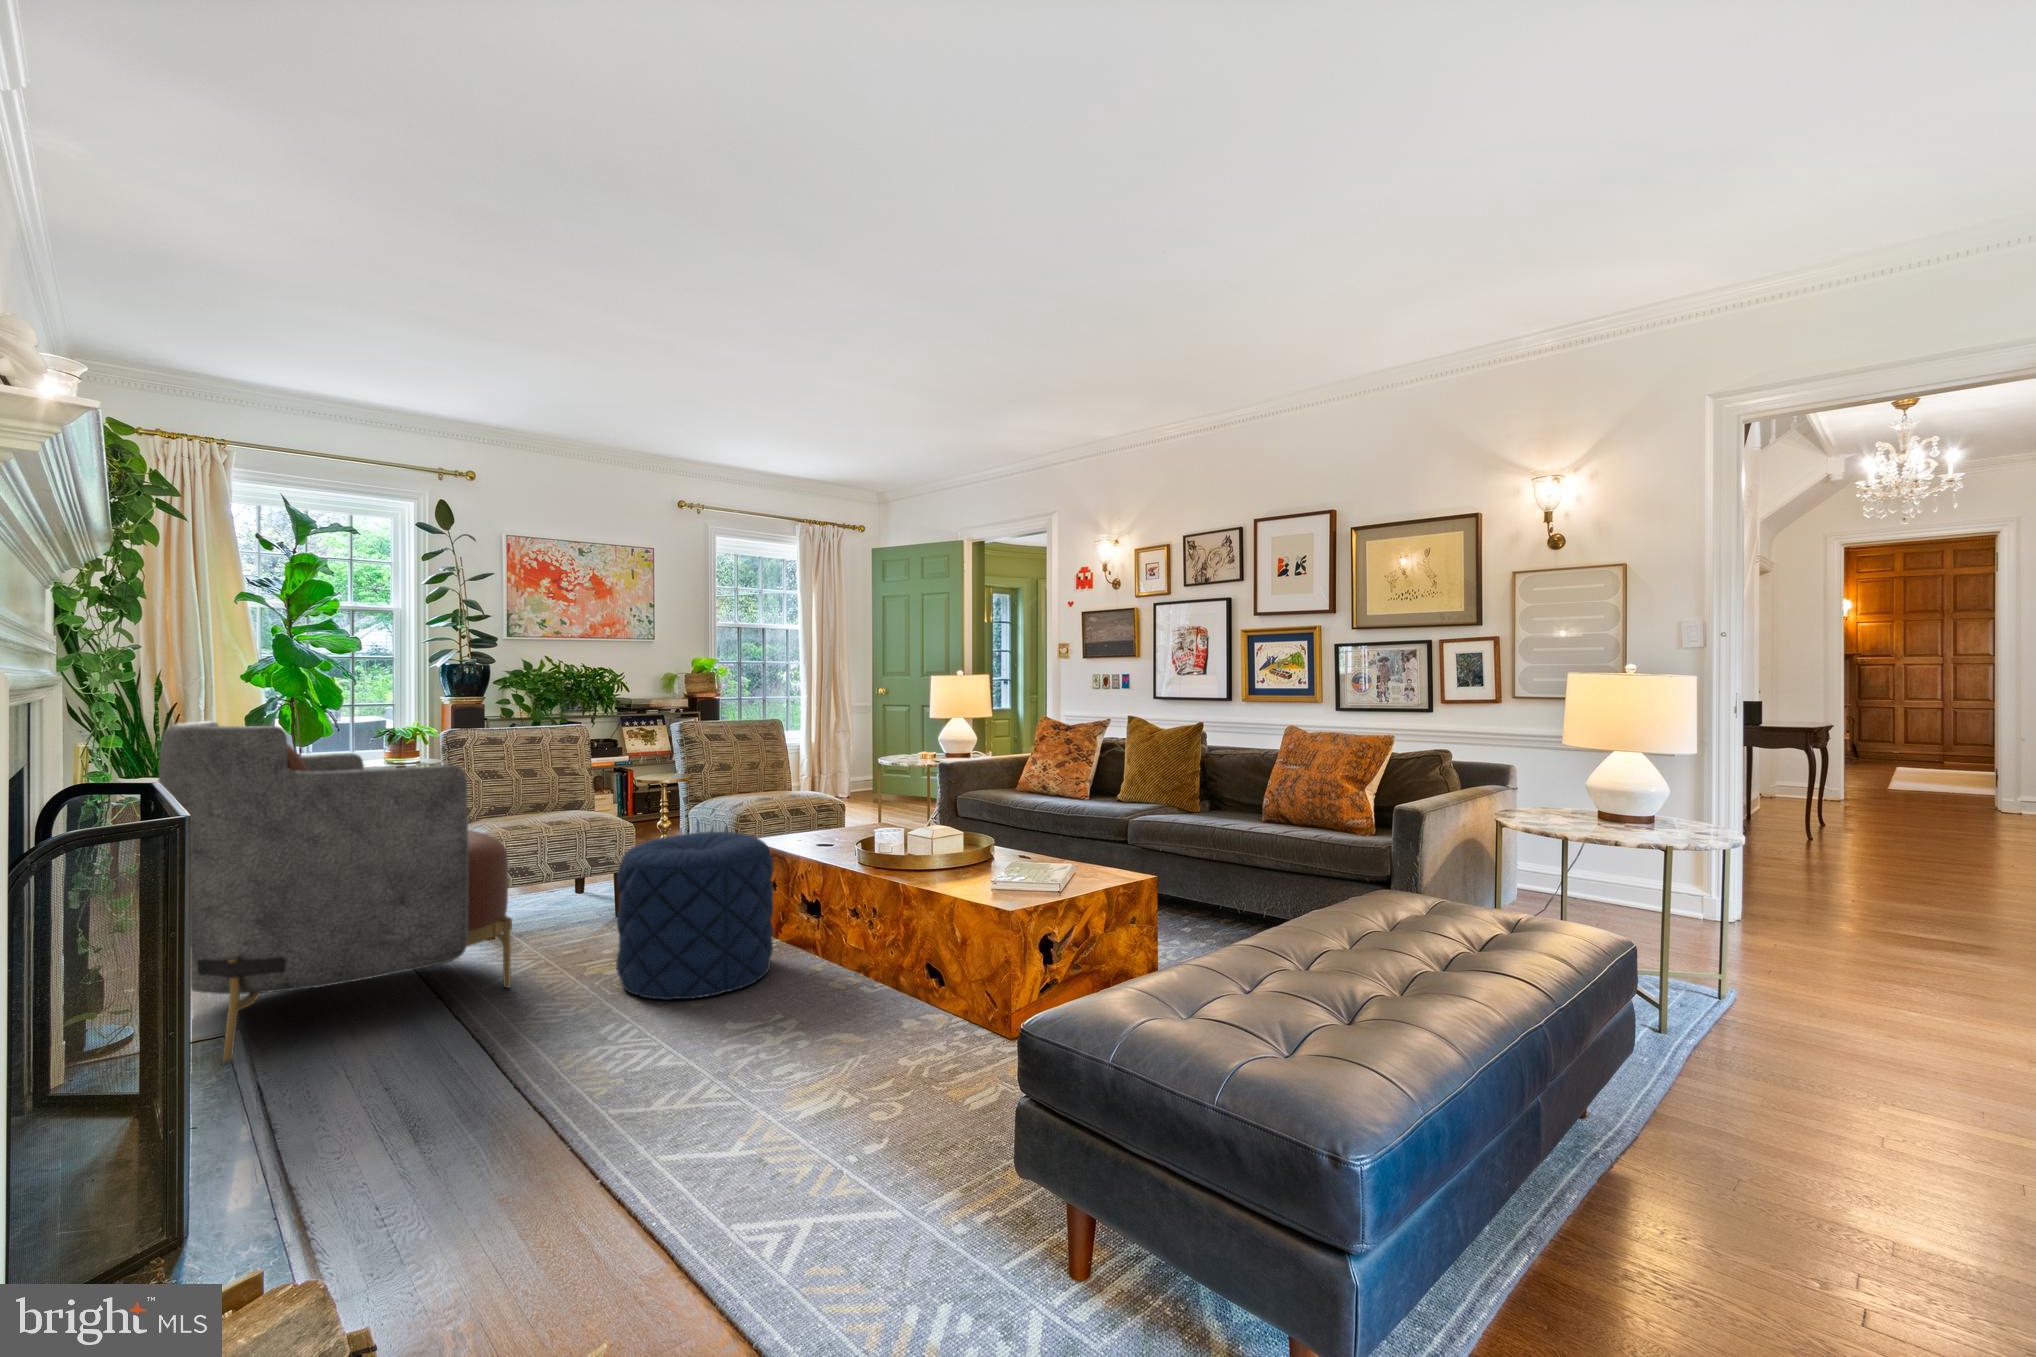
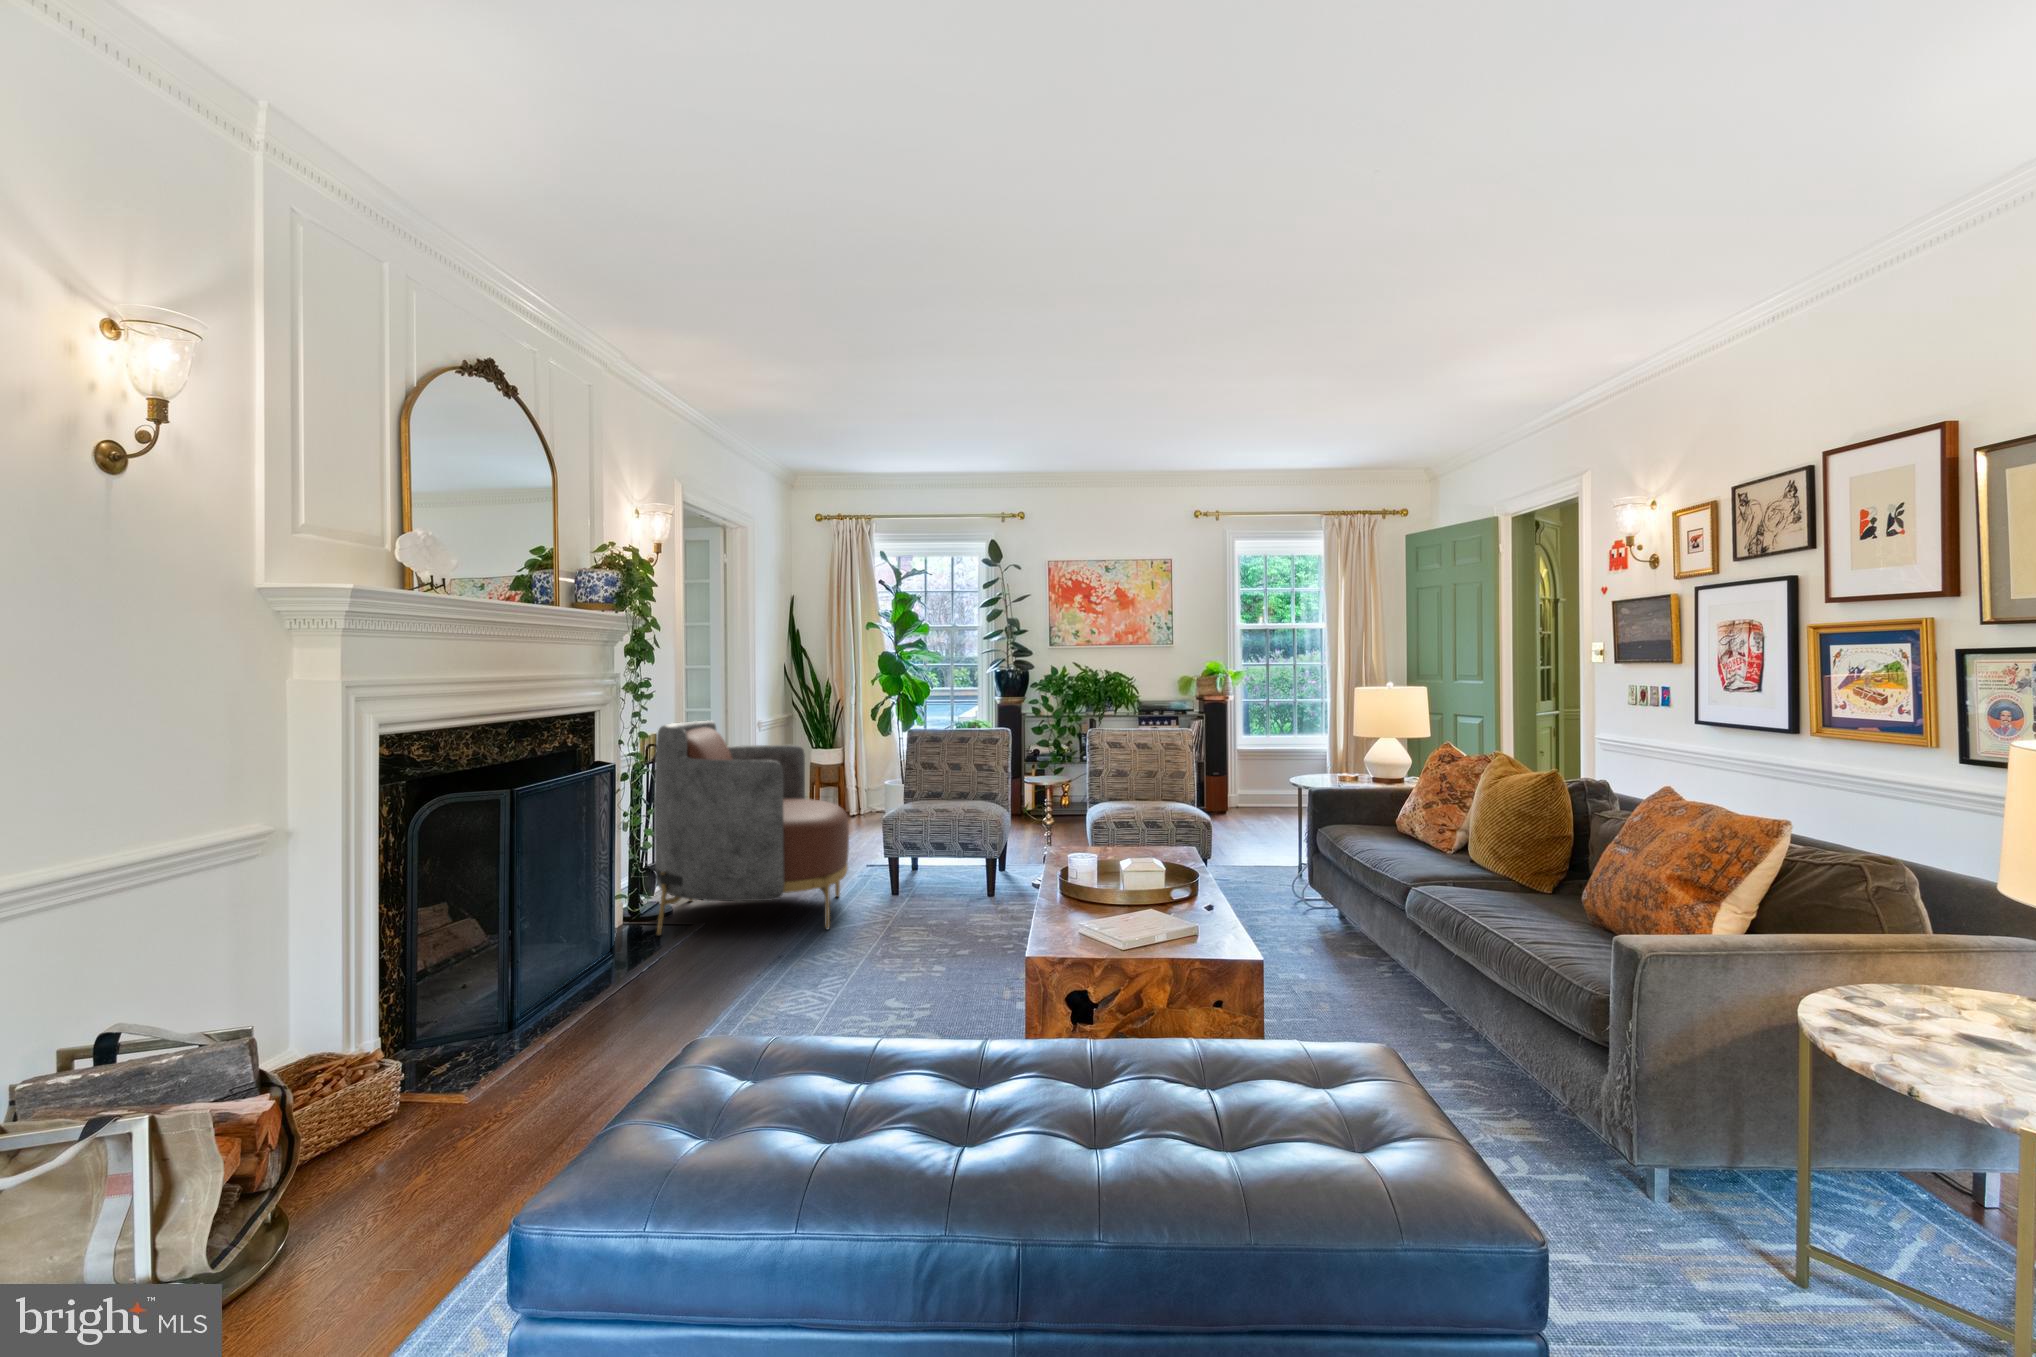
pouf: present [616,832,774,1000] -> none [867,832,992,970]

